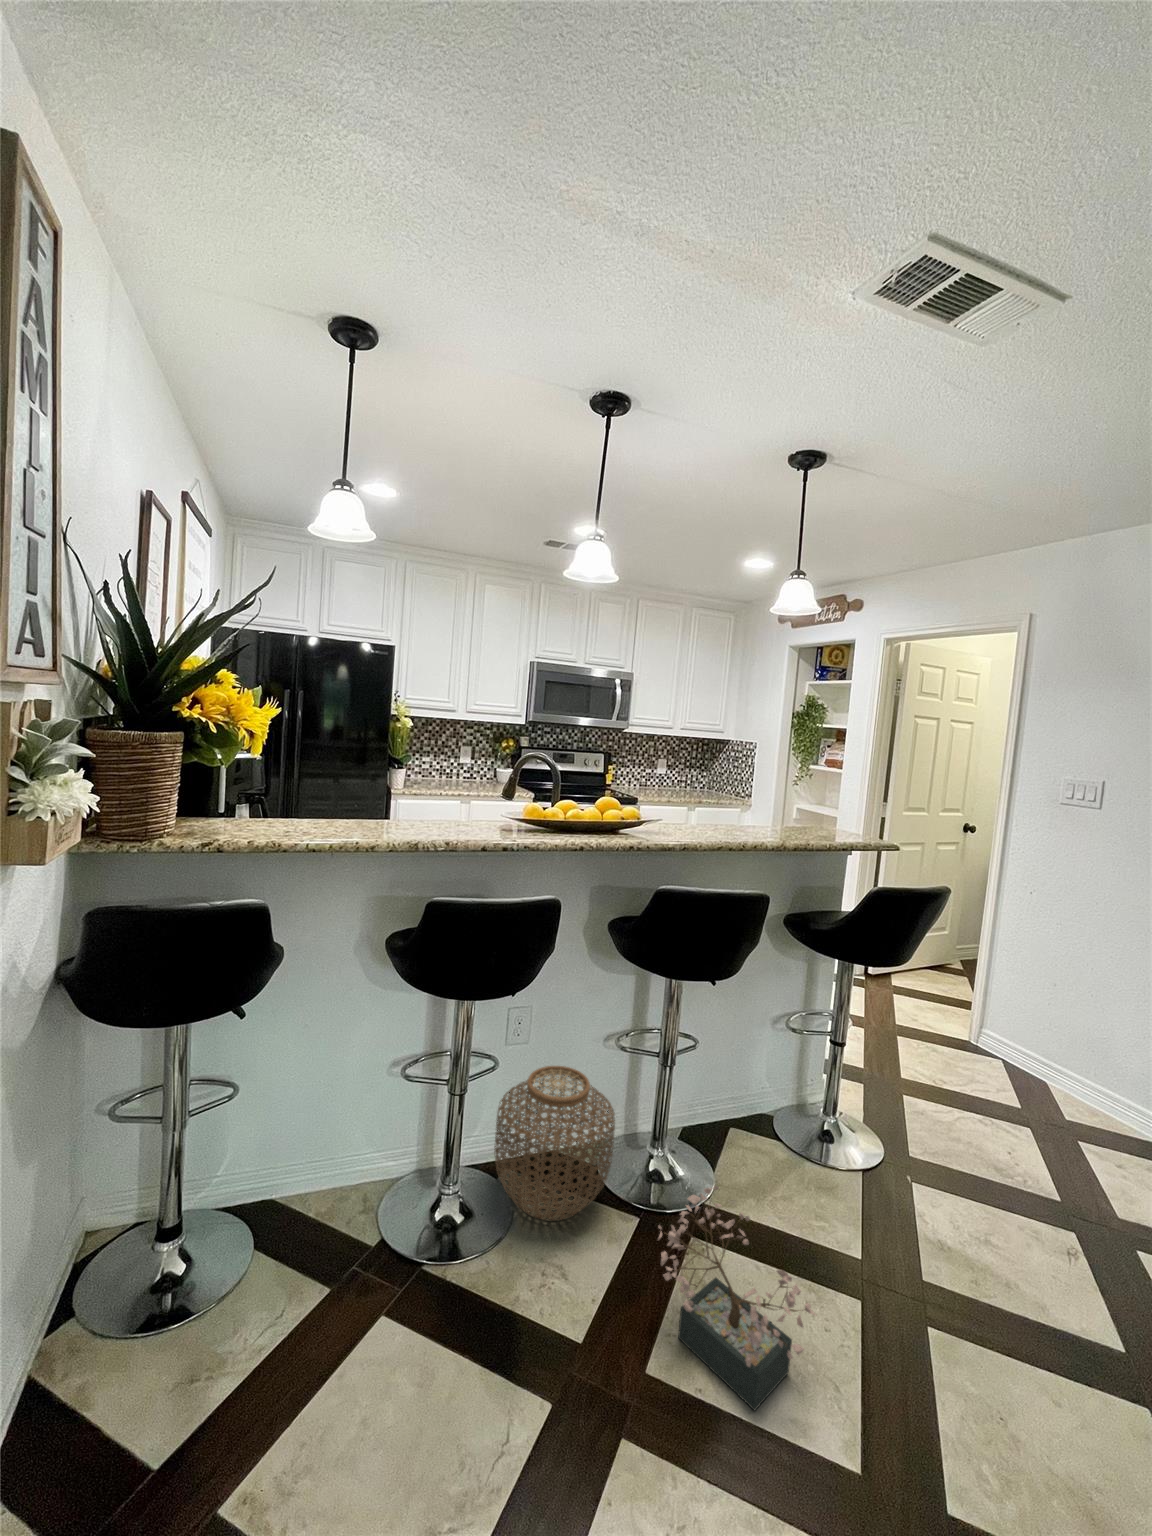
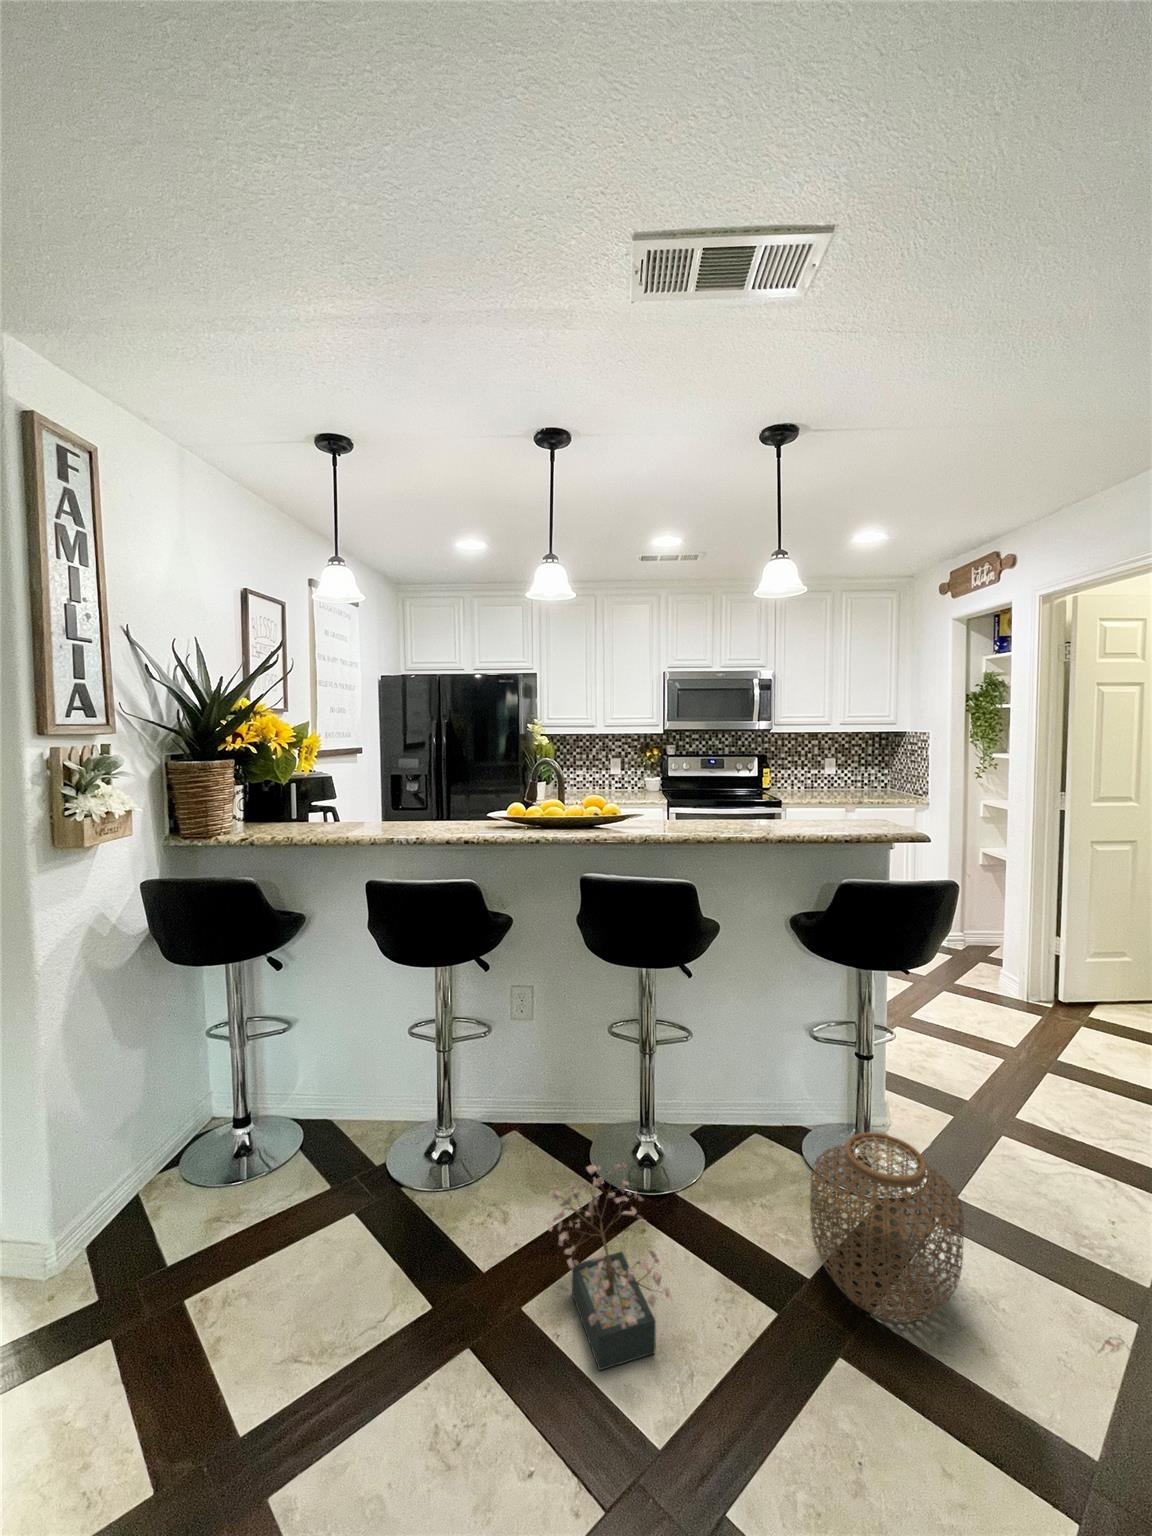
woven basket: present [494,1066,615,1220] -> present [810,1132,964,1322]

